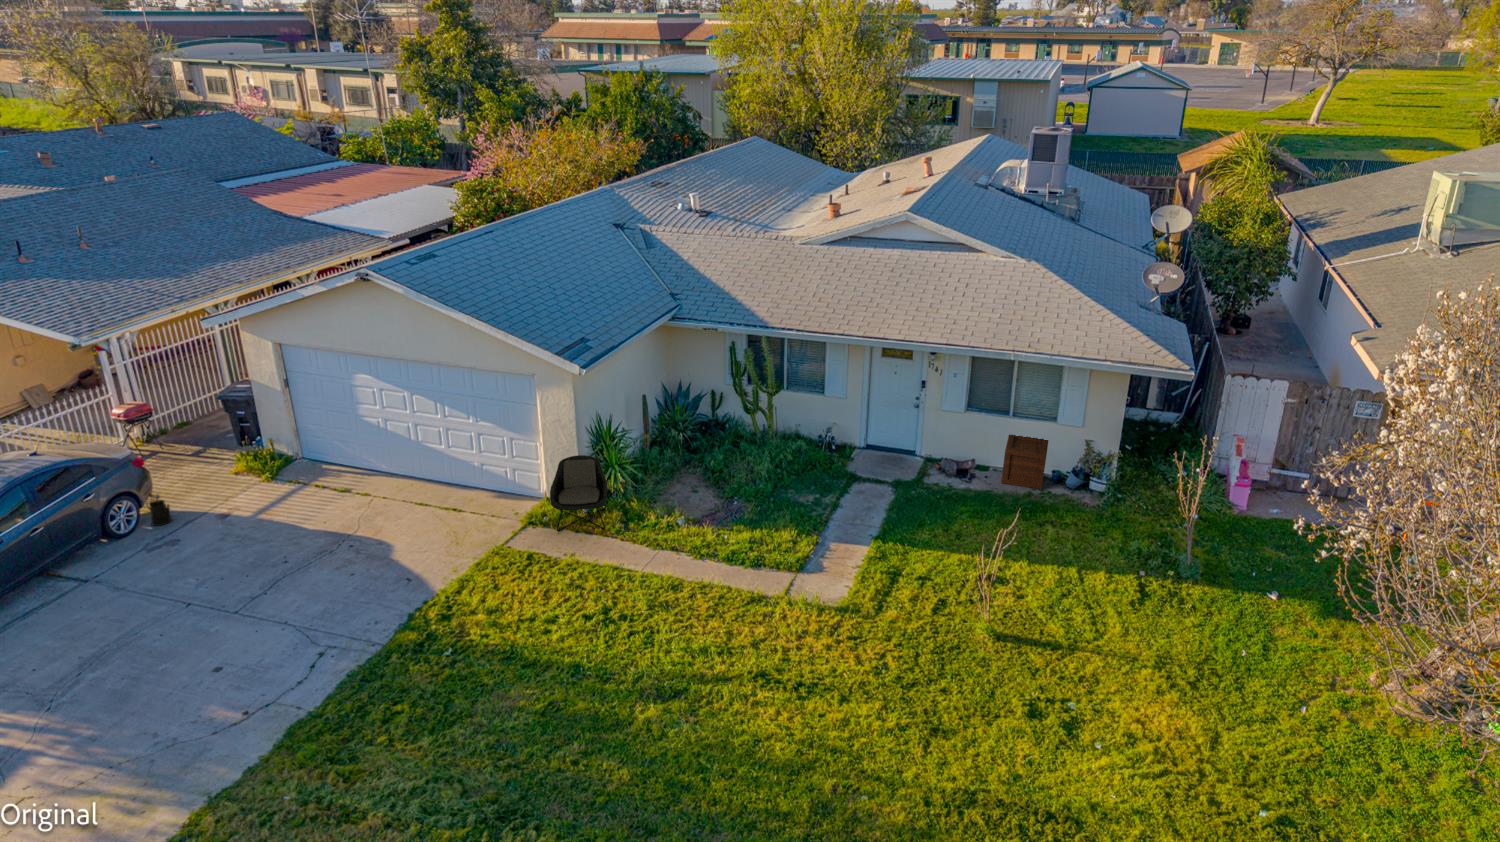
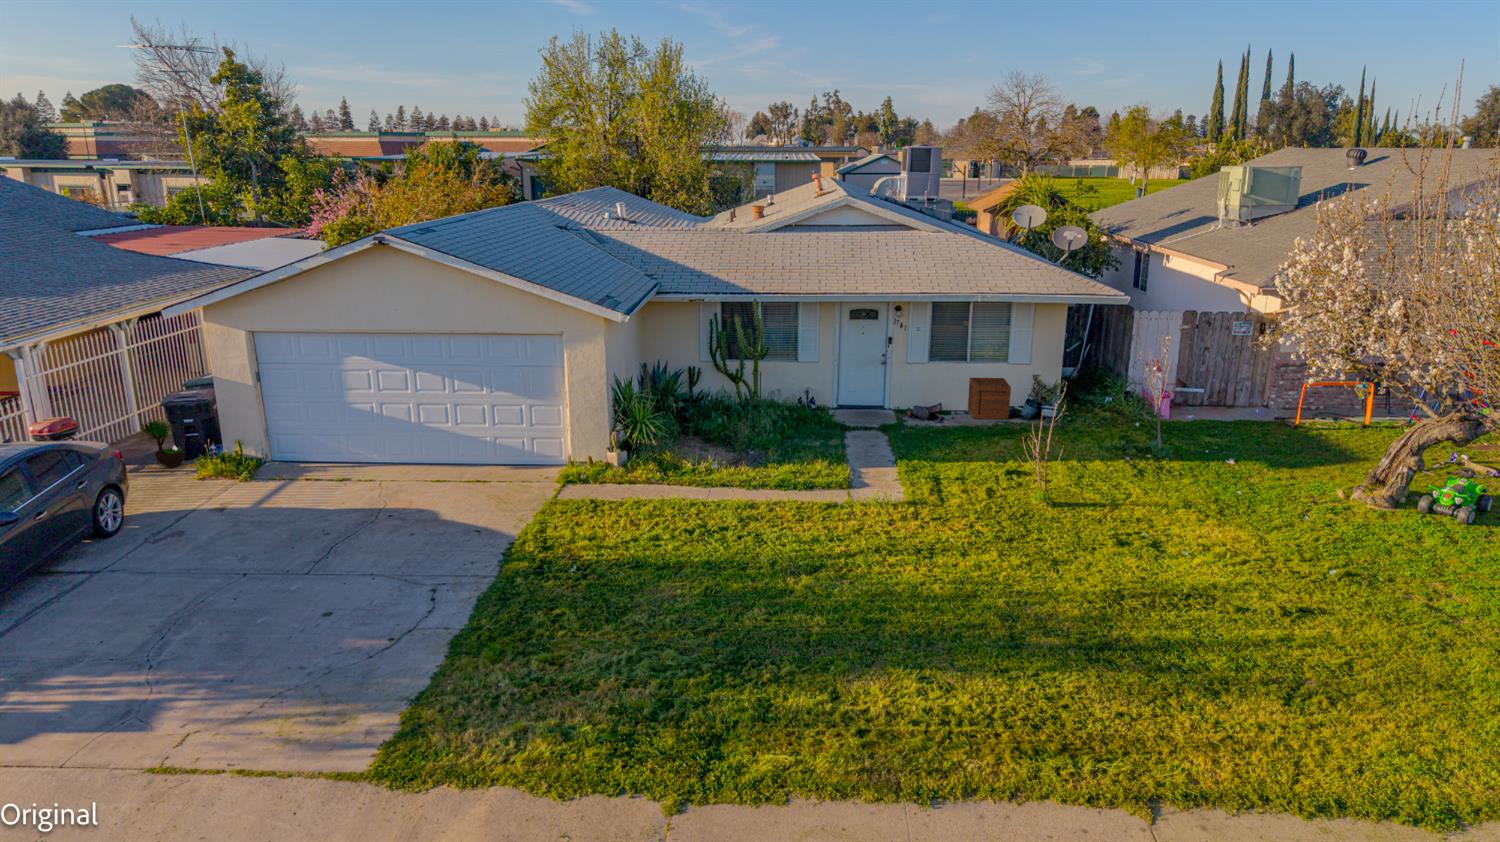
potted tree: none [195,408,235,454] -> present [140,421,185,467]
lounge chair: present [550,455,608,532] -> none [589,412,649,485]
watering can: present [146,493,172,526] -> none [128,487,160,525]

